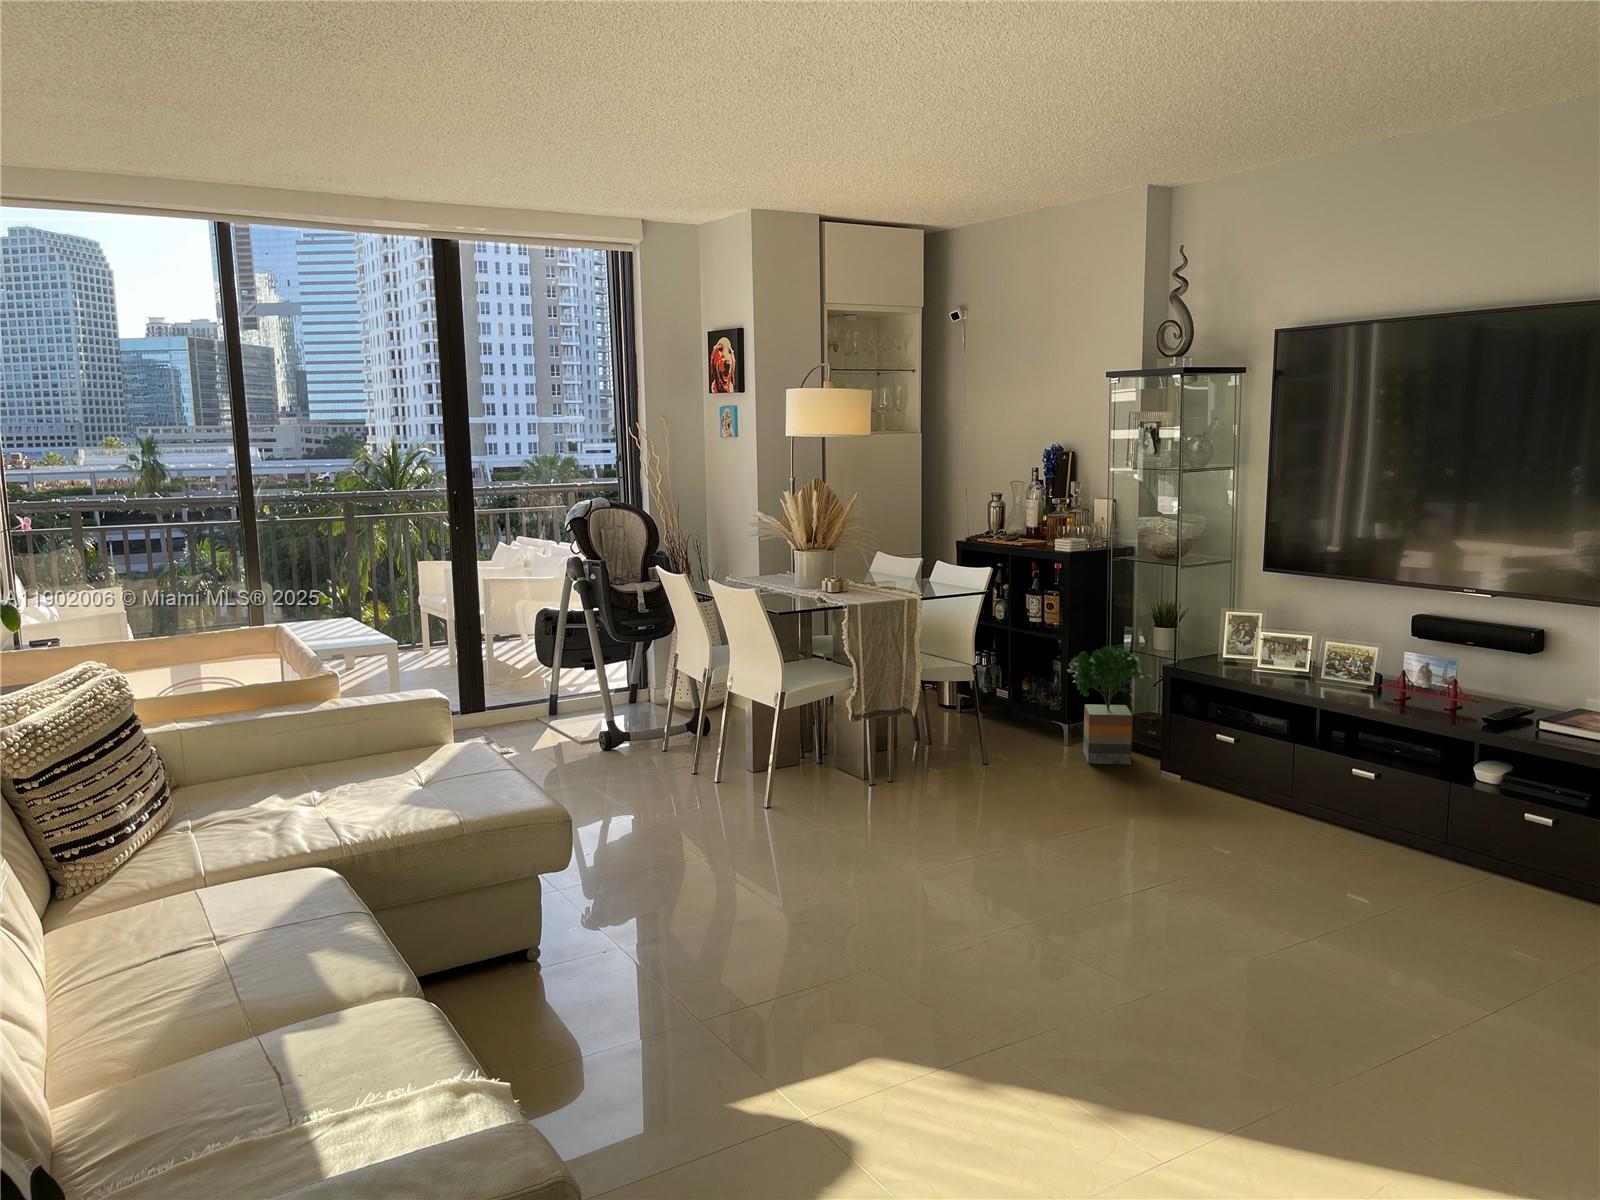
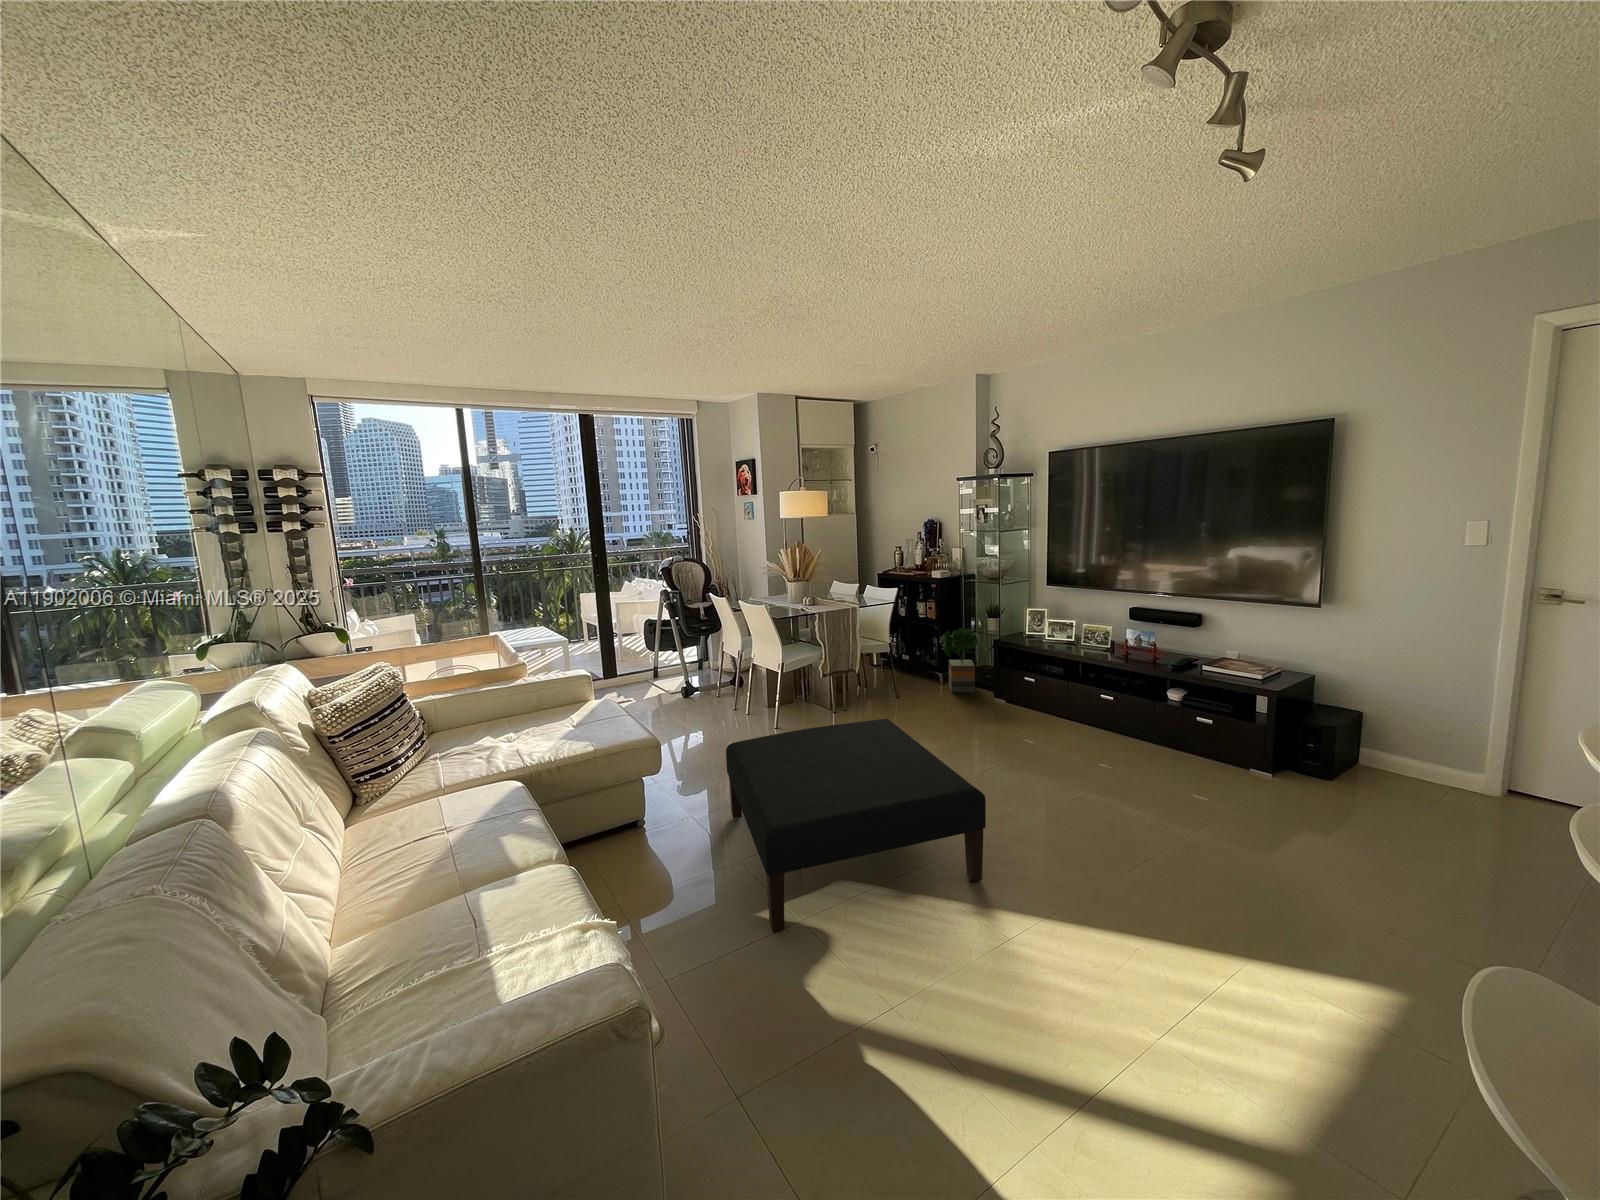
ottoman: none [693,789,1150,1124] -> present [726,719,986,932]

